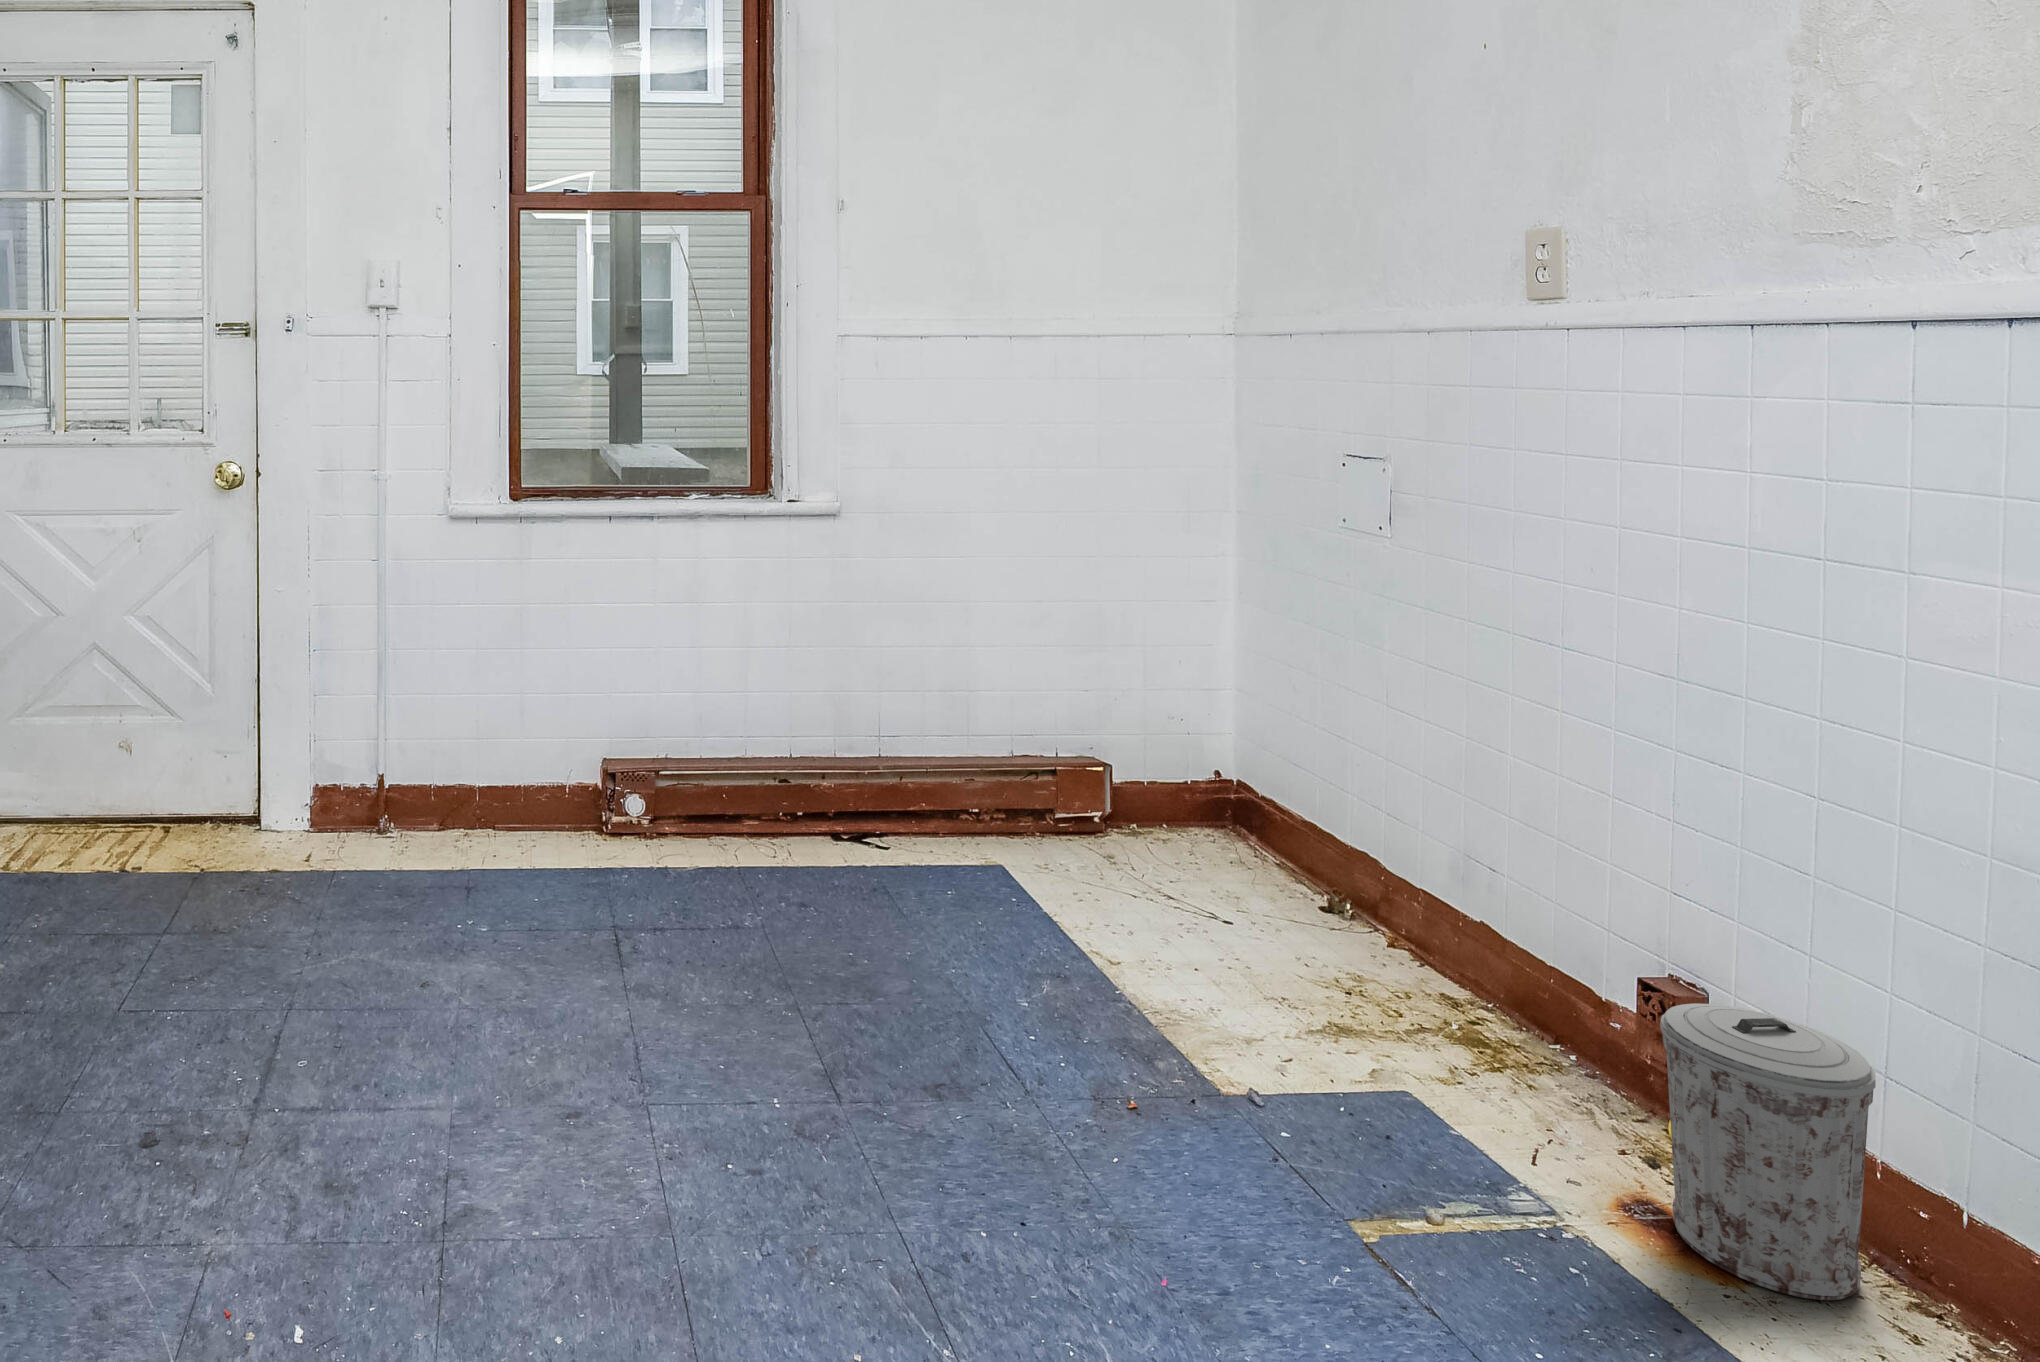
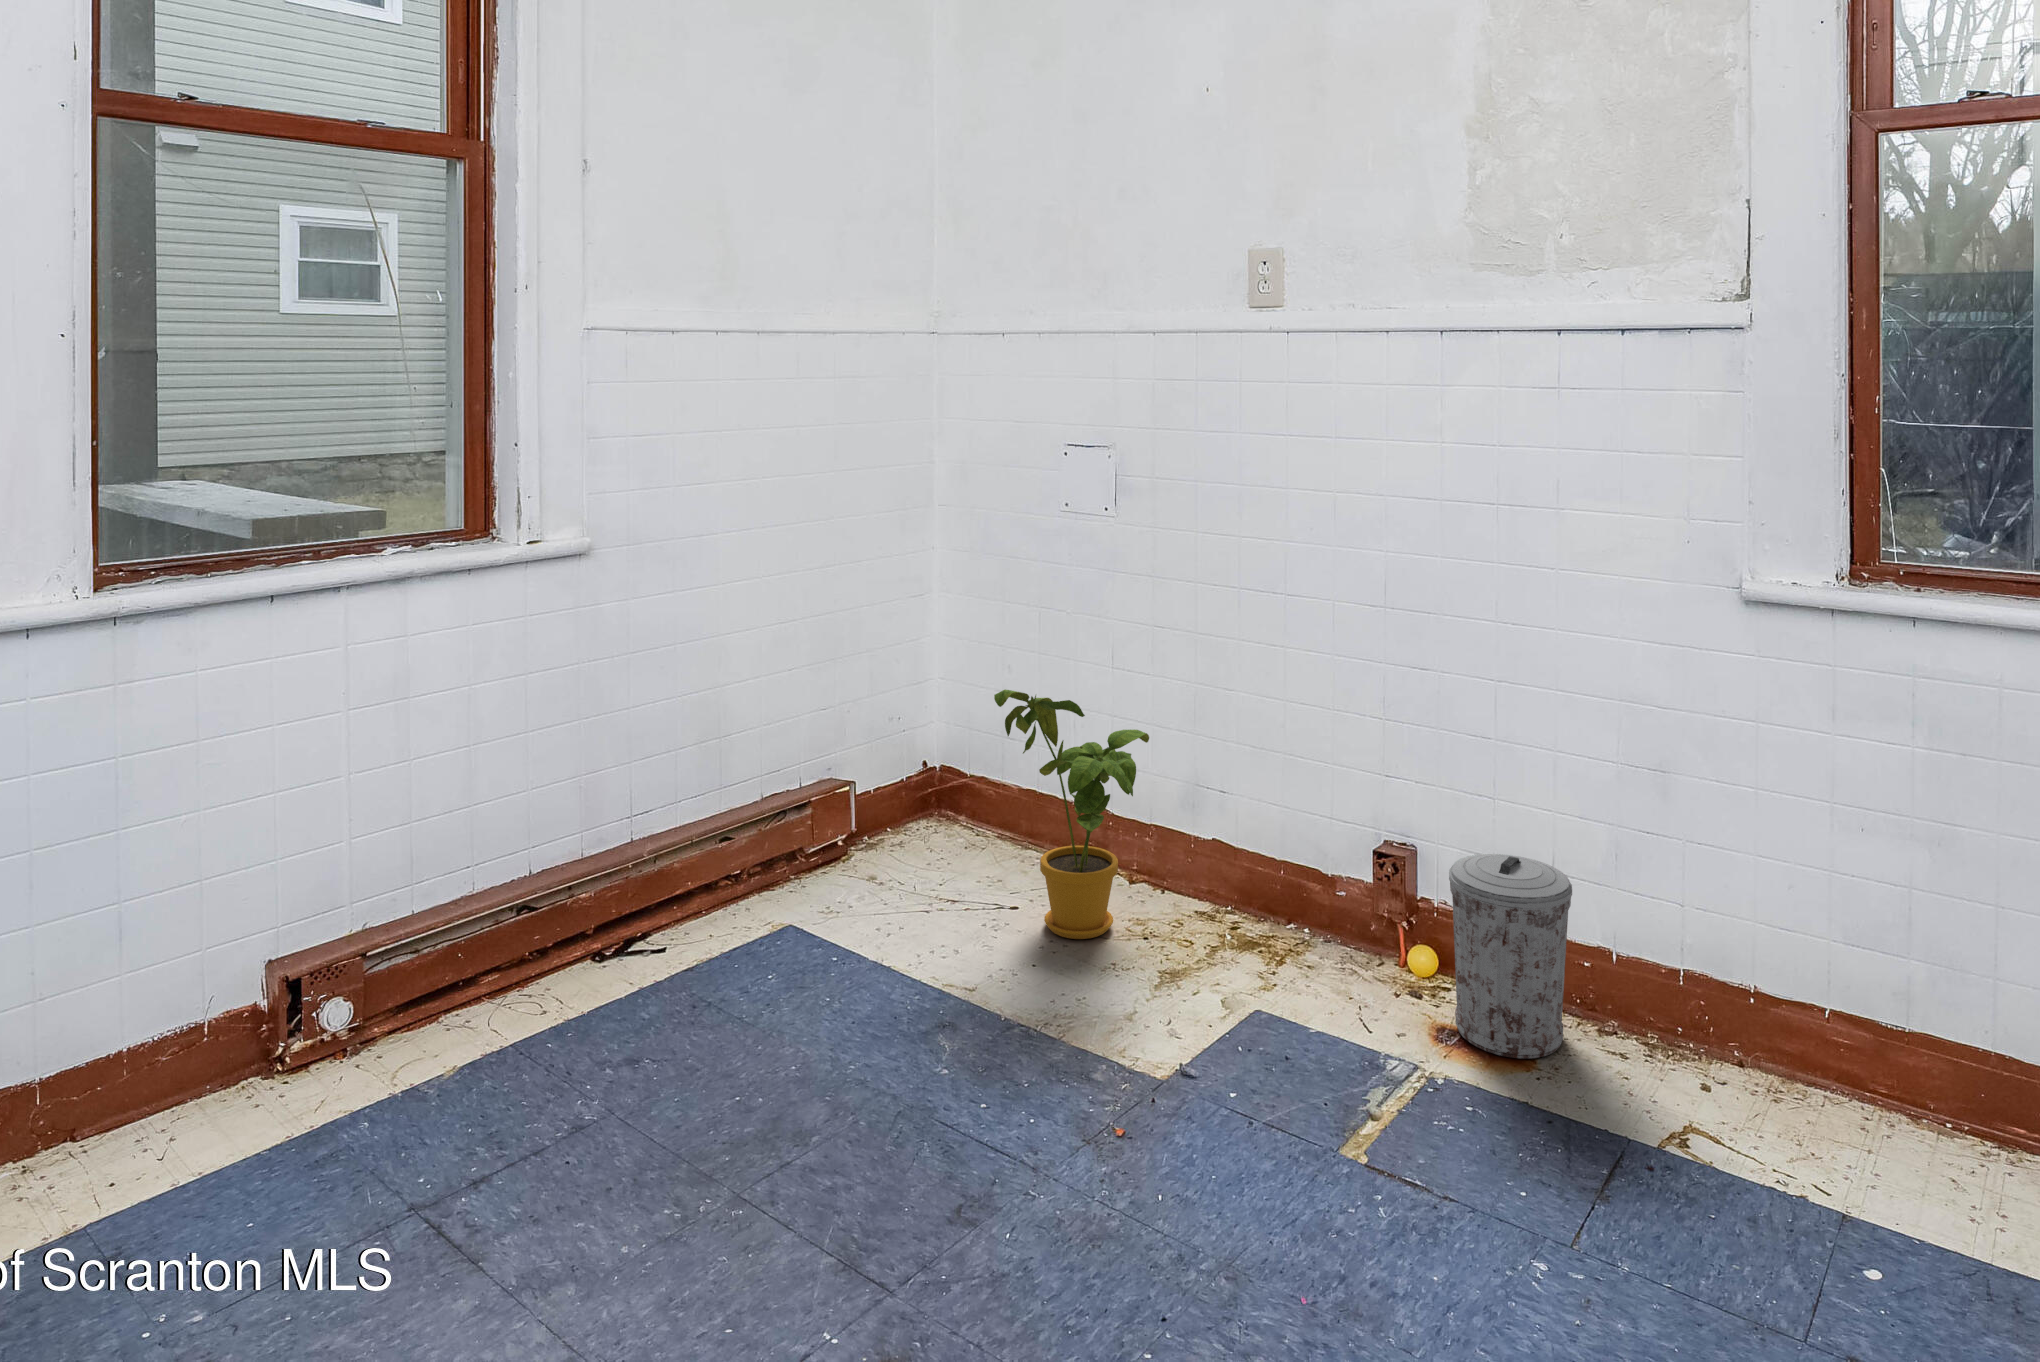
house plant: none [1180,690,1401,970] -> present [994,689,1149,939]

